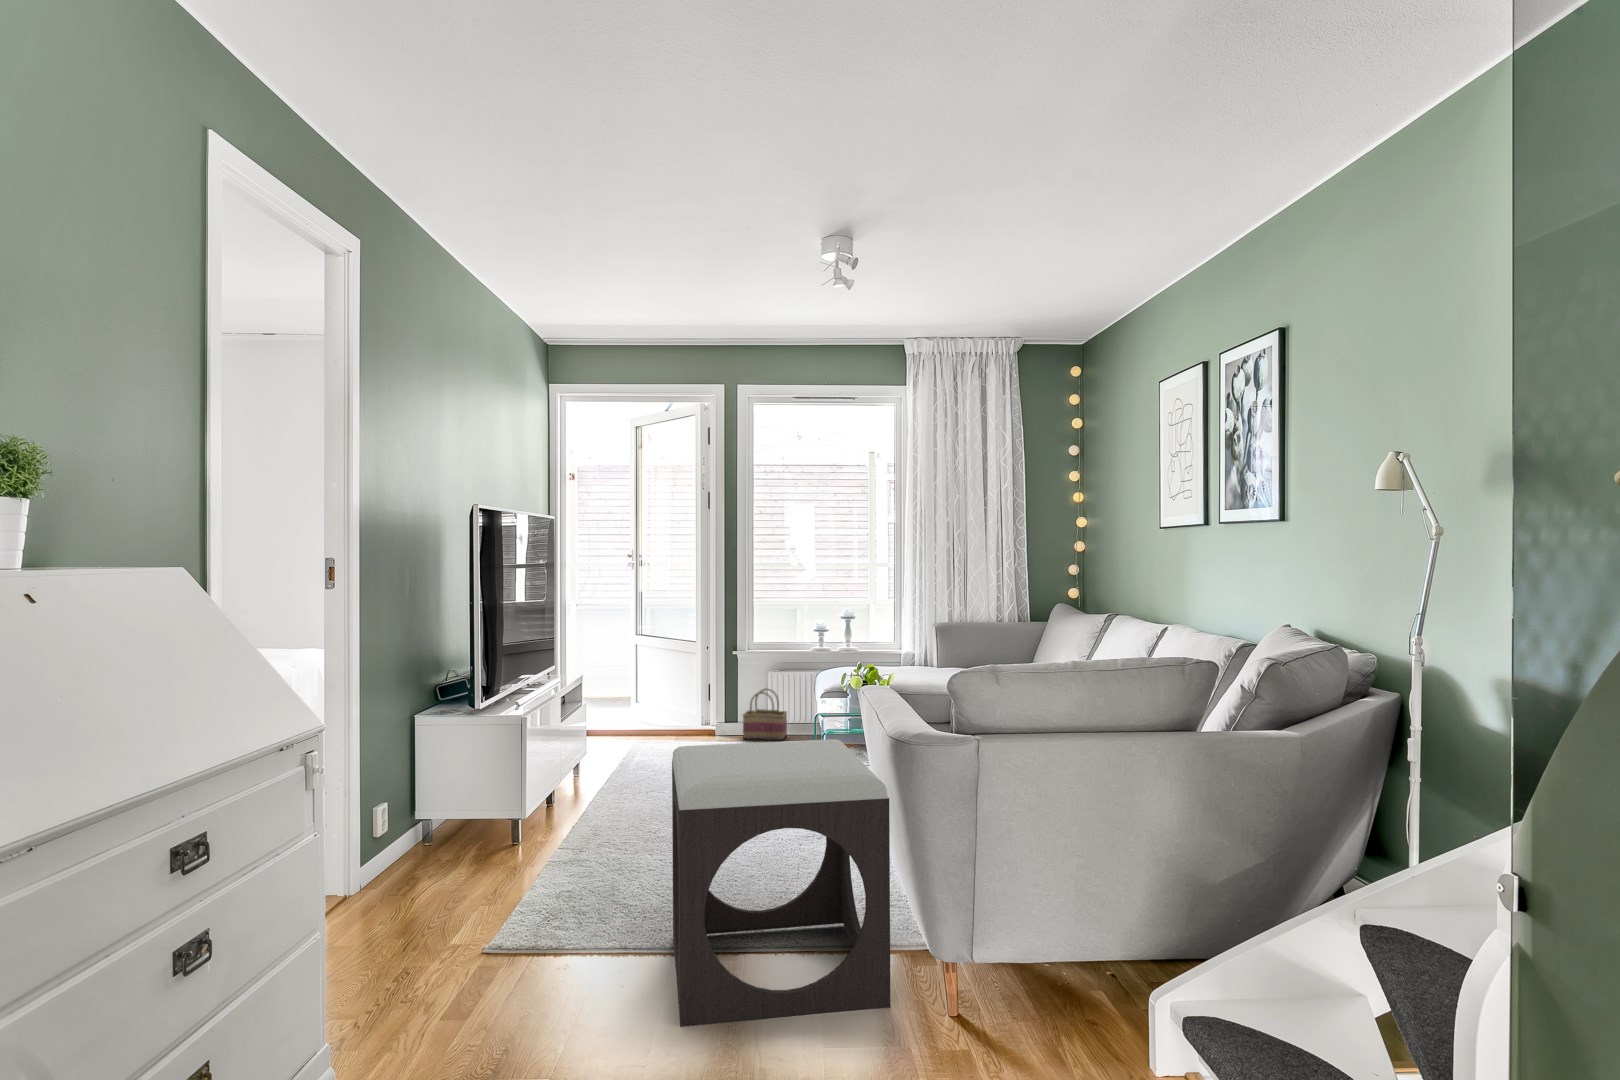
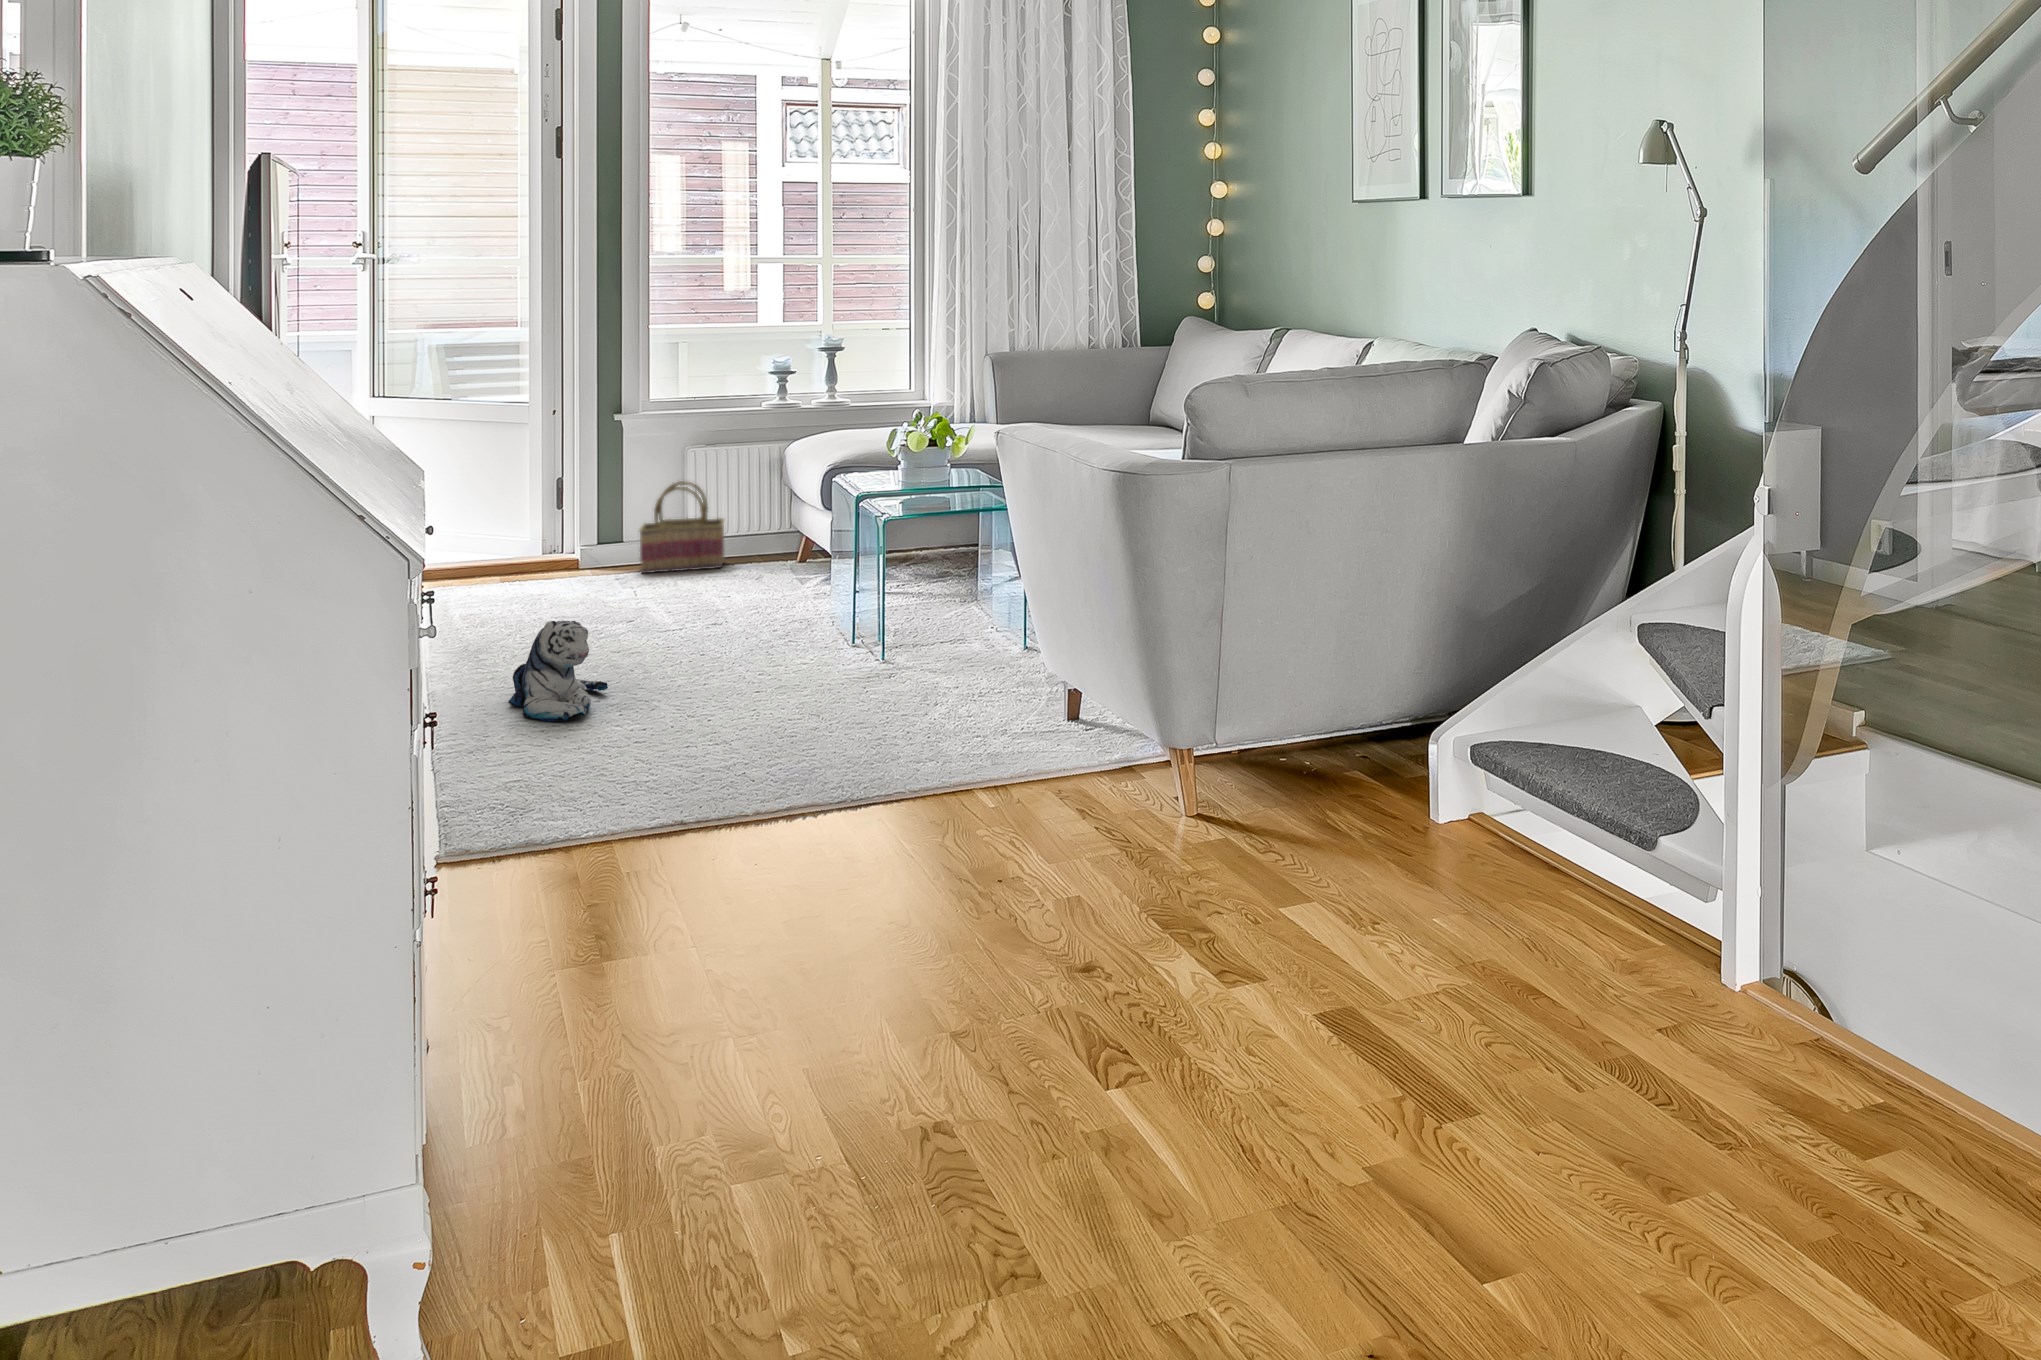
footstool: present [672,739,891,1027] -> none [768,500,1132,870]
plush toy: none [611,777,662,840] -> present [508,621,608,722]

